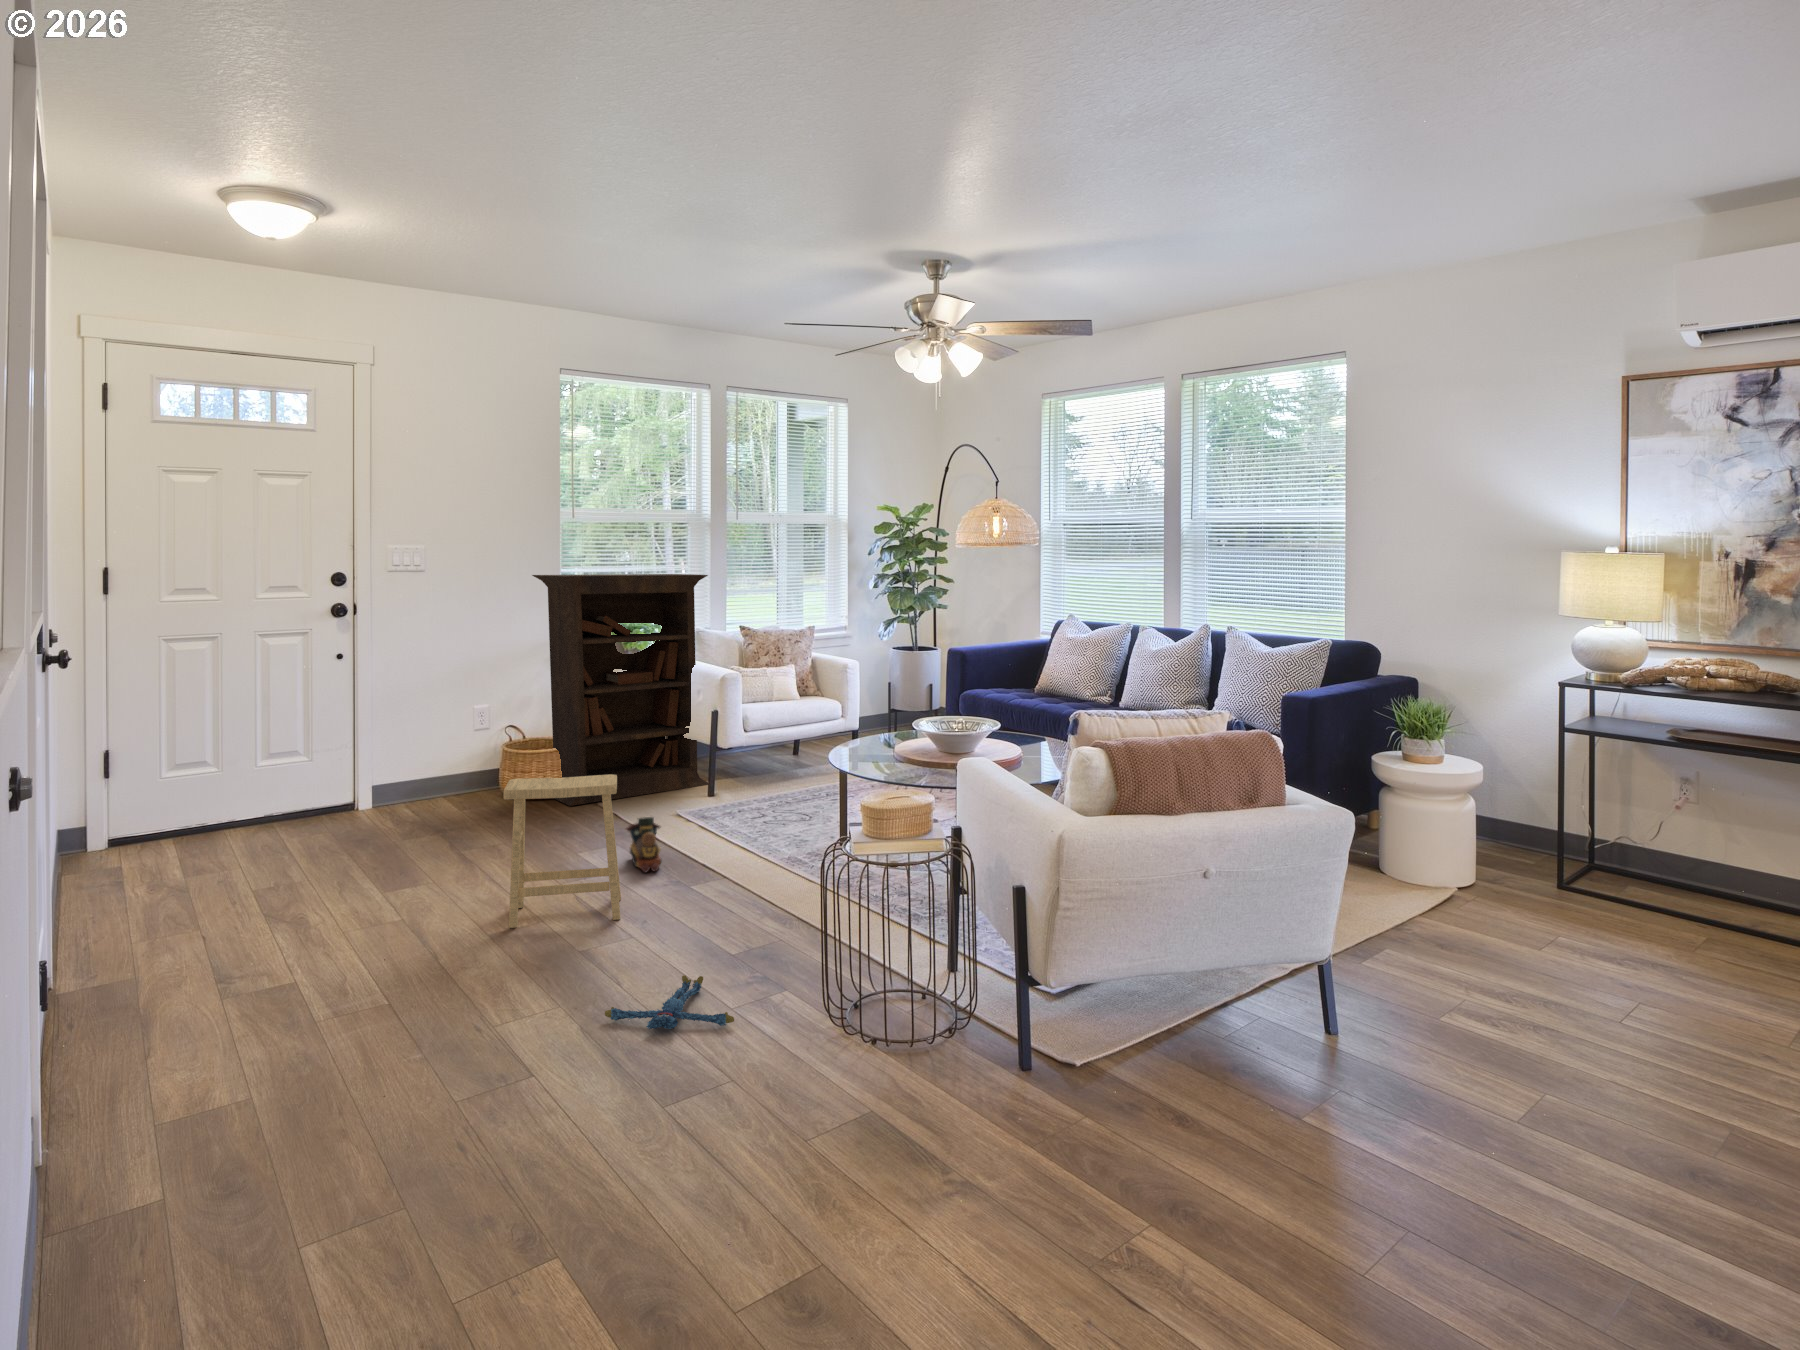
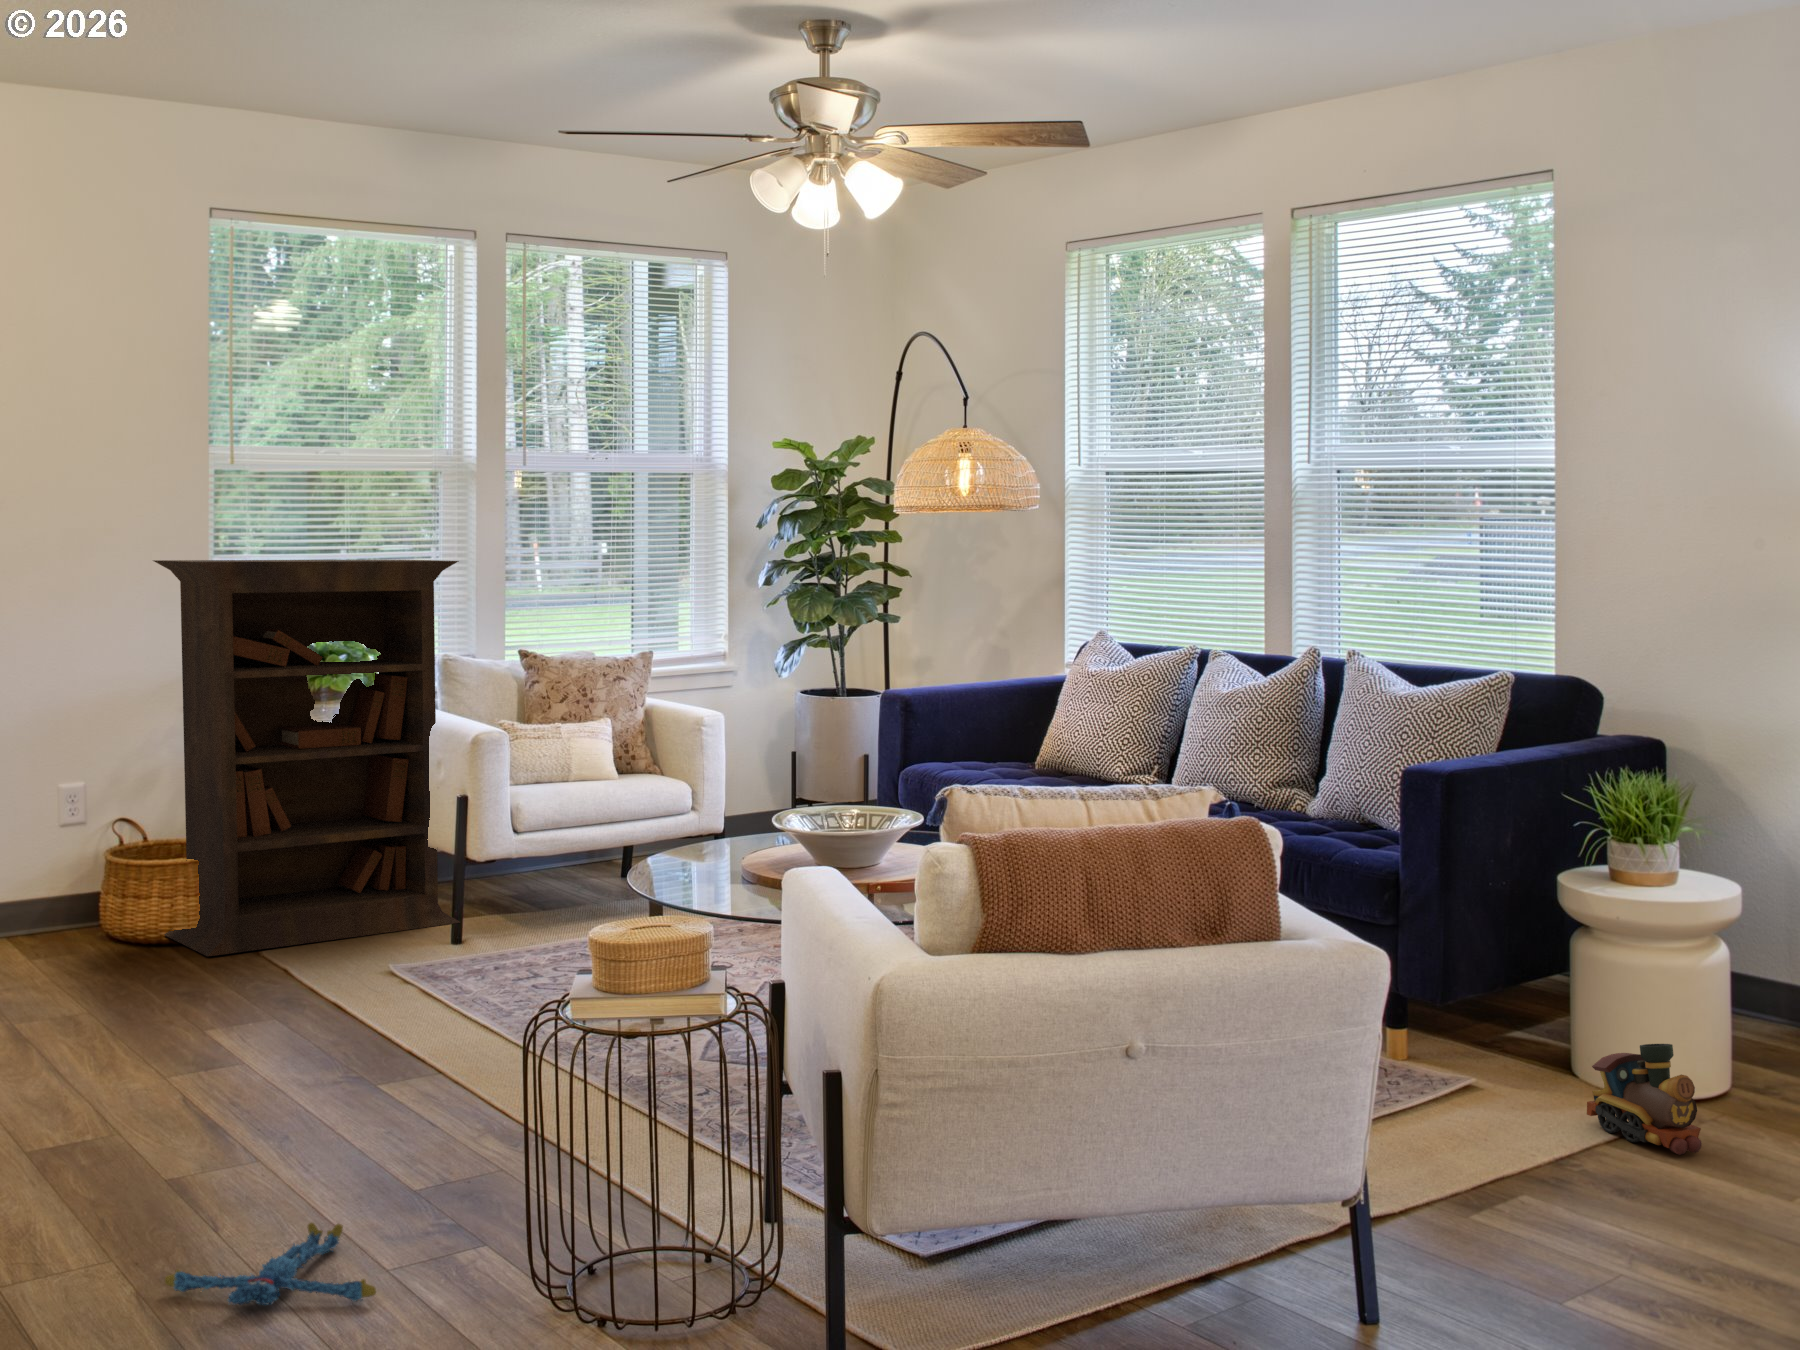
footstool: present [504,774,621,928] -> none [42,893,250,1150]
toy train: present [626,817,661,872] -> present [1587,1044,1702,1155]

